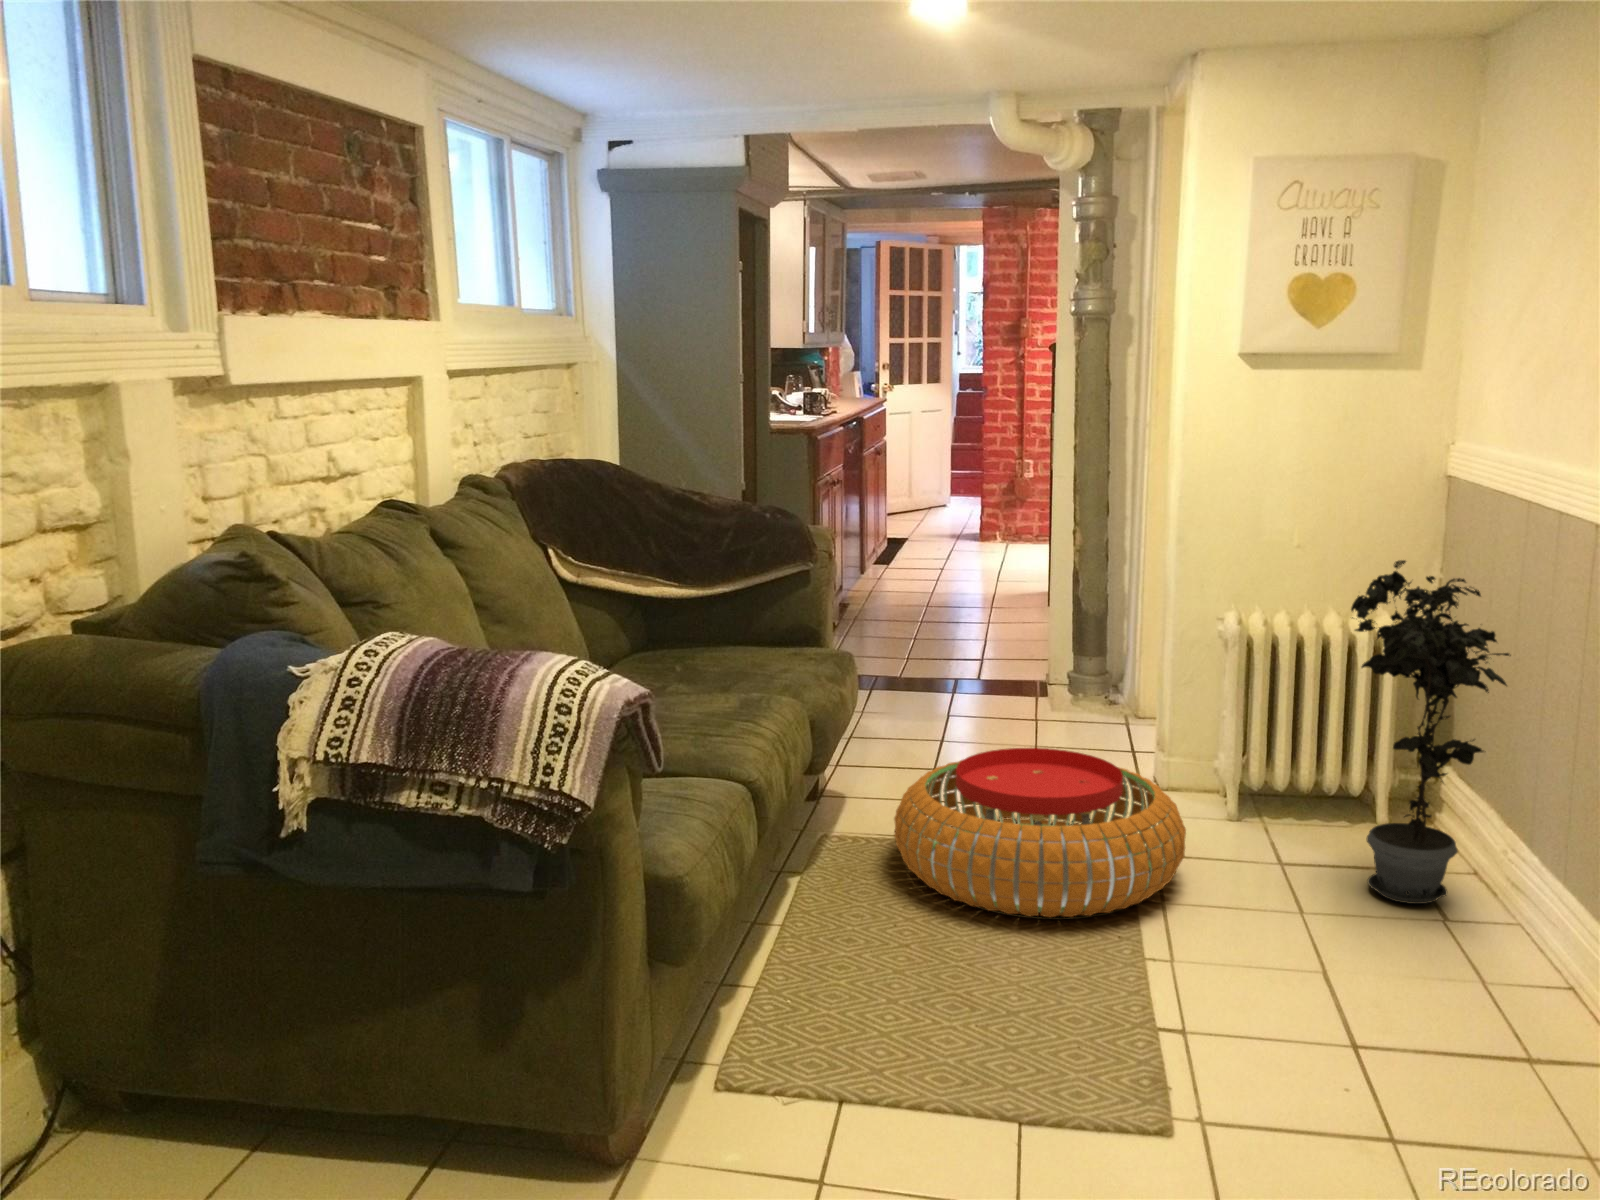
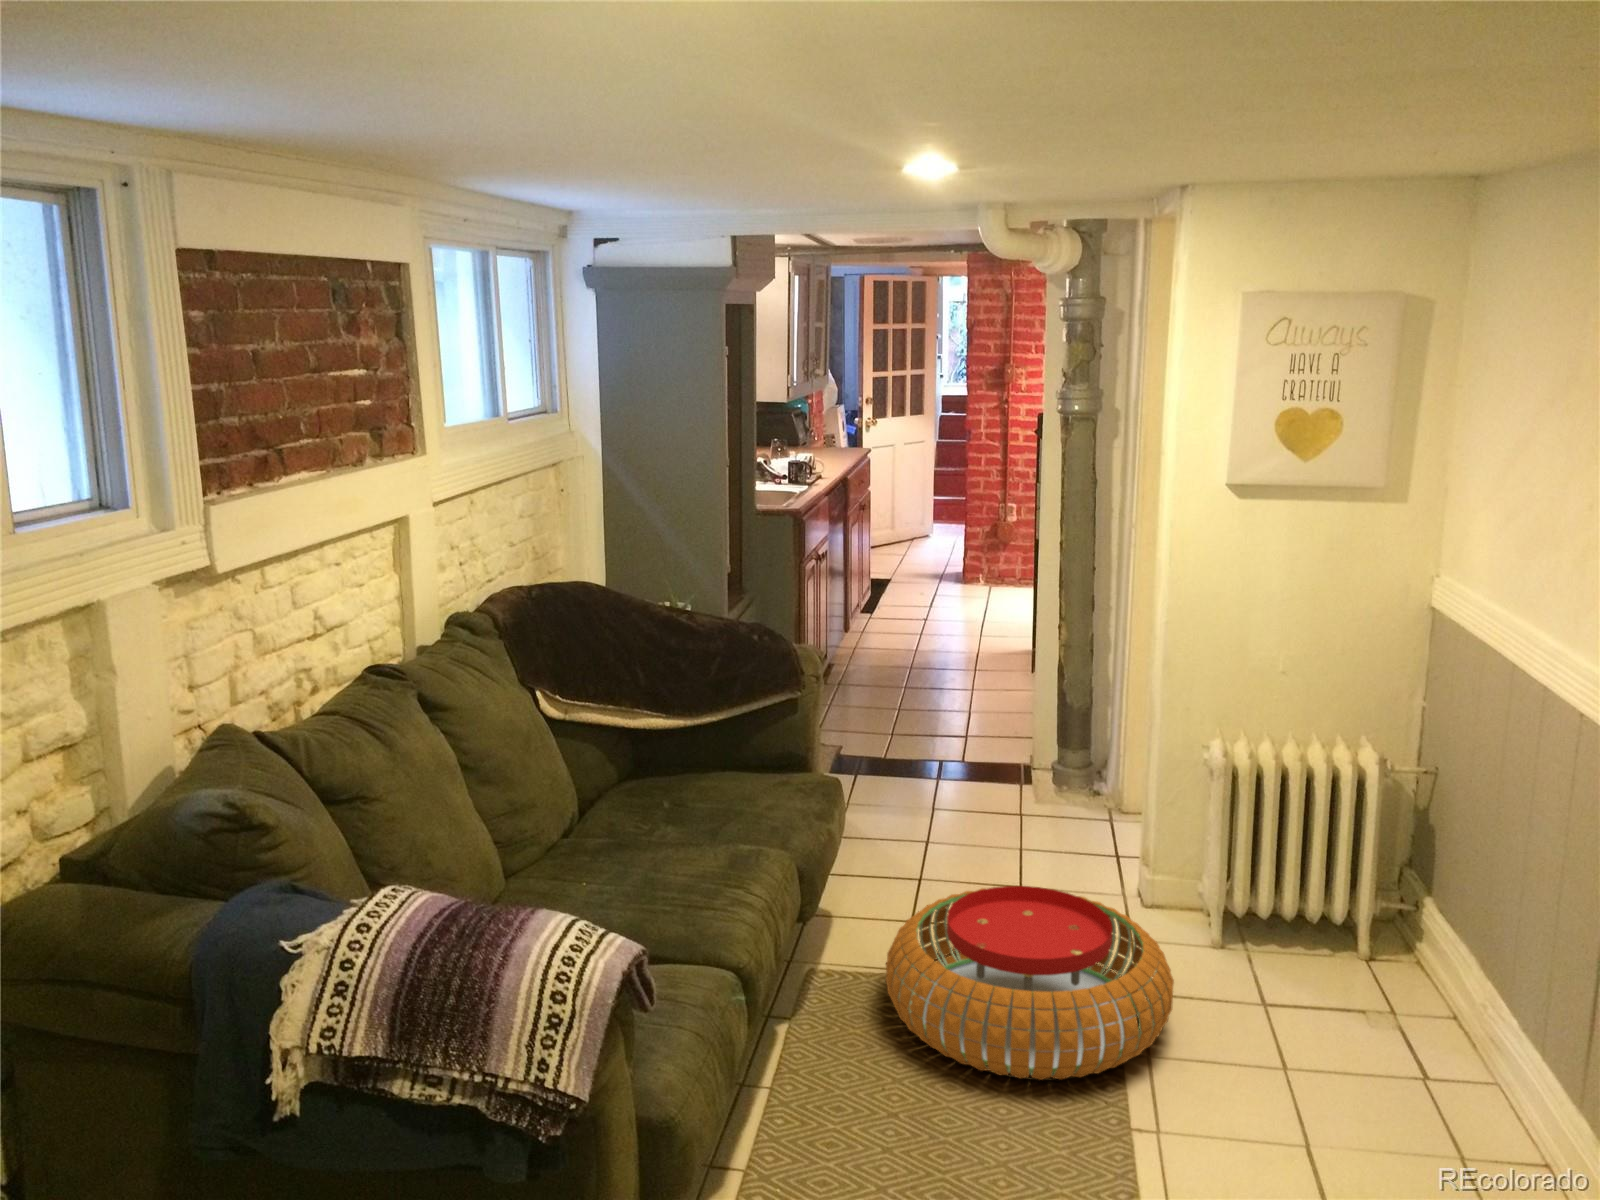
potted plant: present [1351,560,1511,904] -> none [1338,727,1505,1058]

